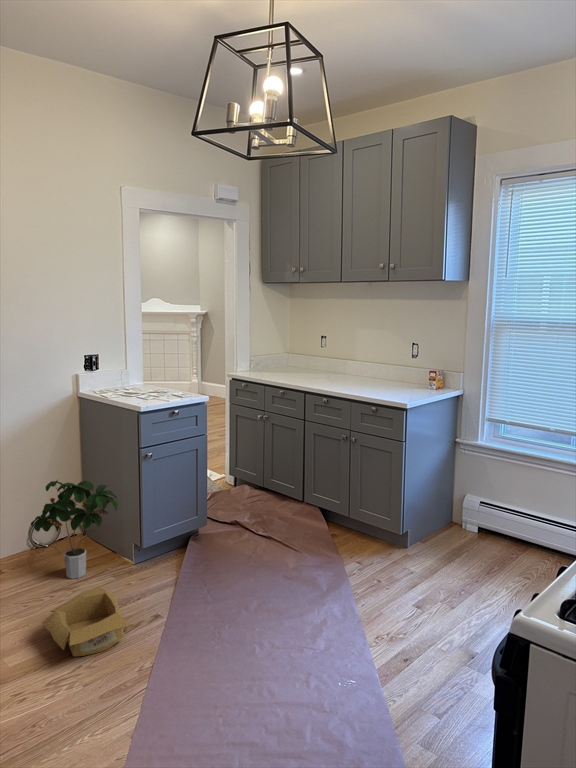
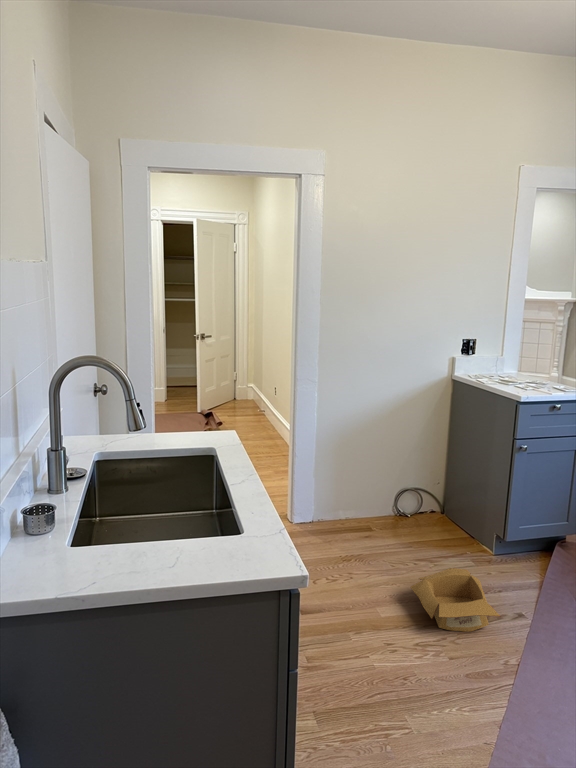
potted plant: present [31,480,118,579] -> none [401,456,487,554]

